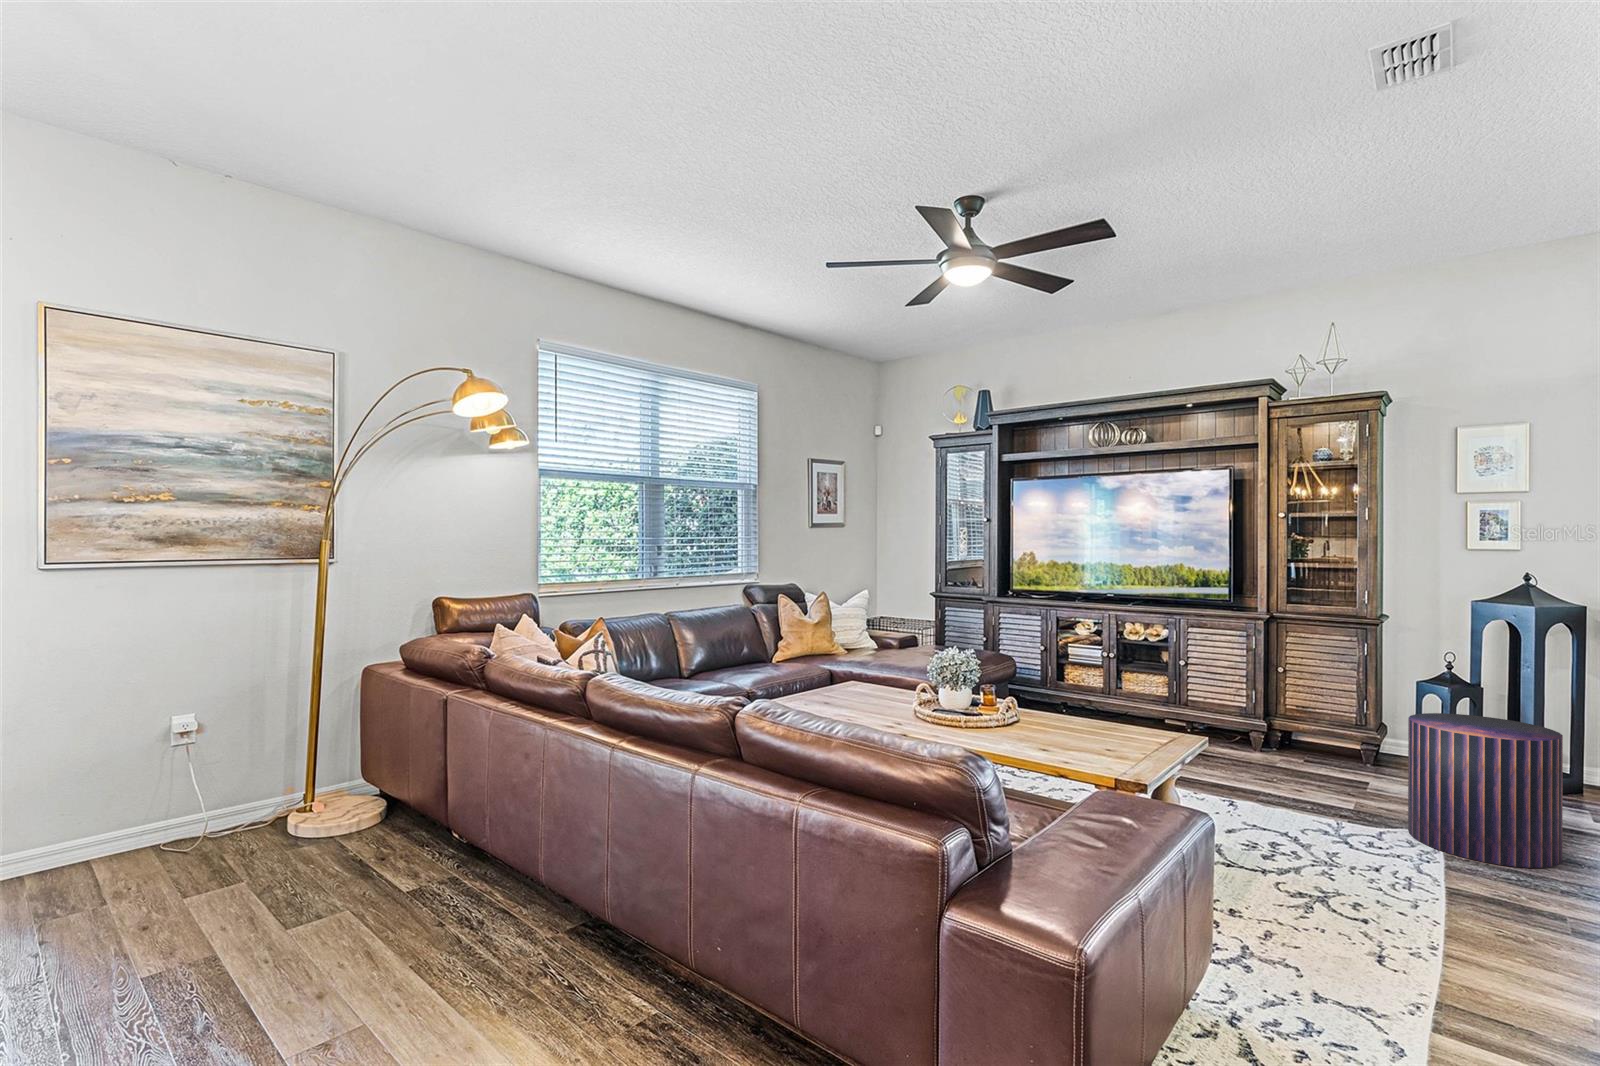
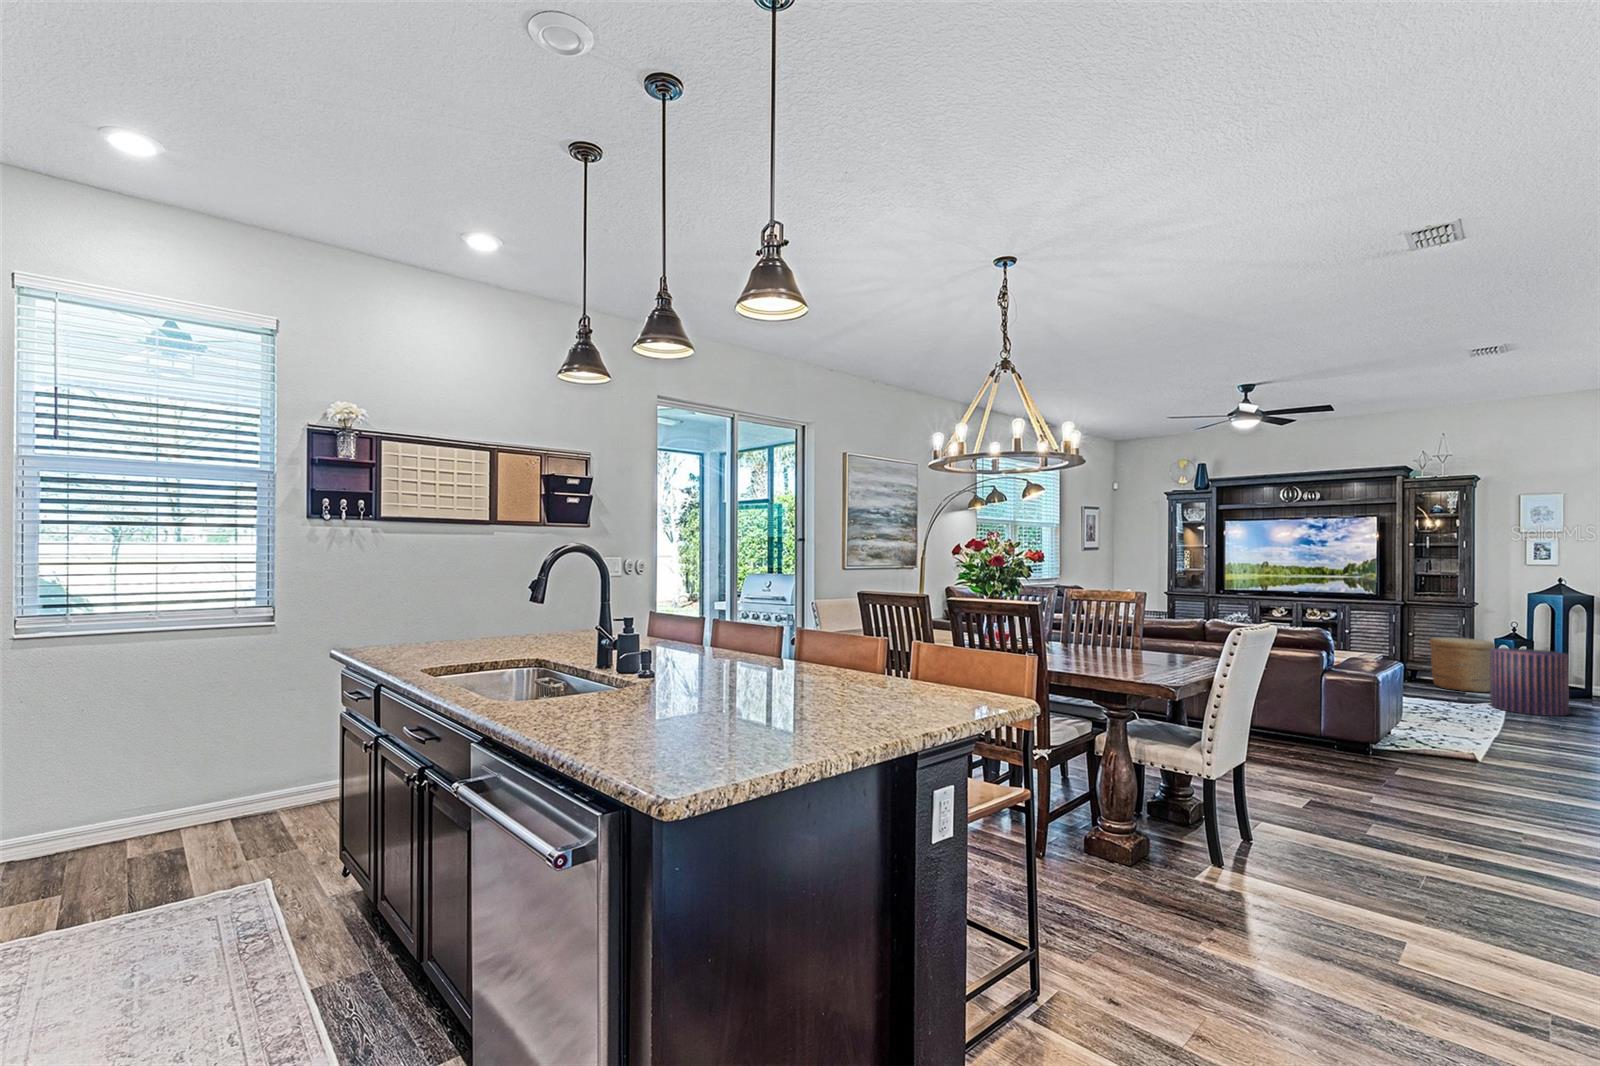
woven basket: none [1306,677,1416,783] -> present [1430,638,1495,692]

